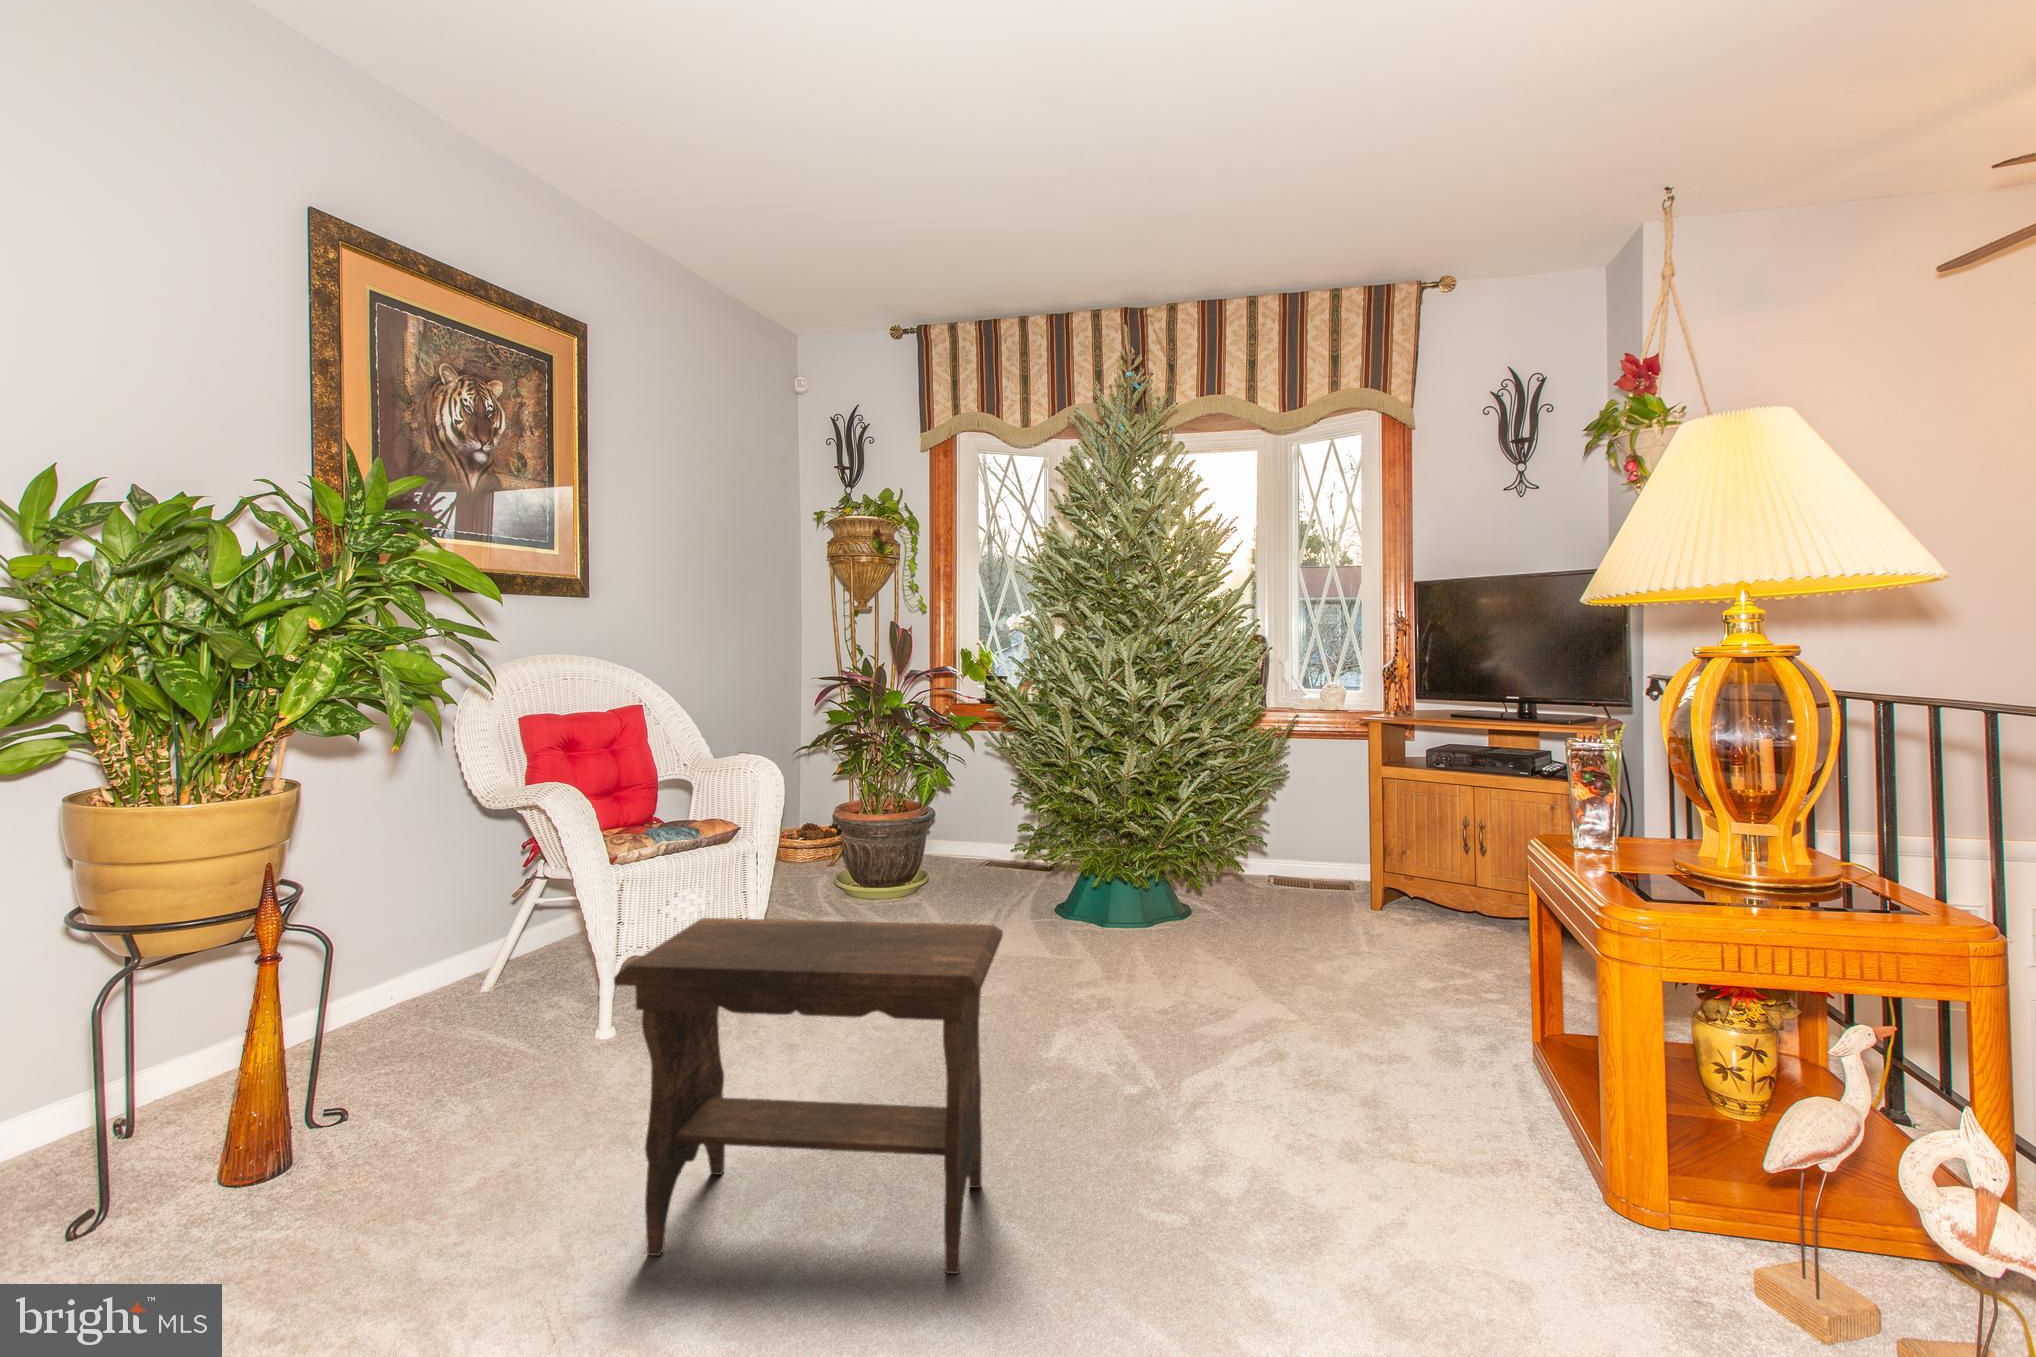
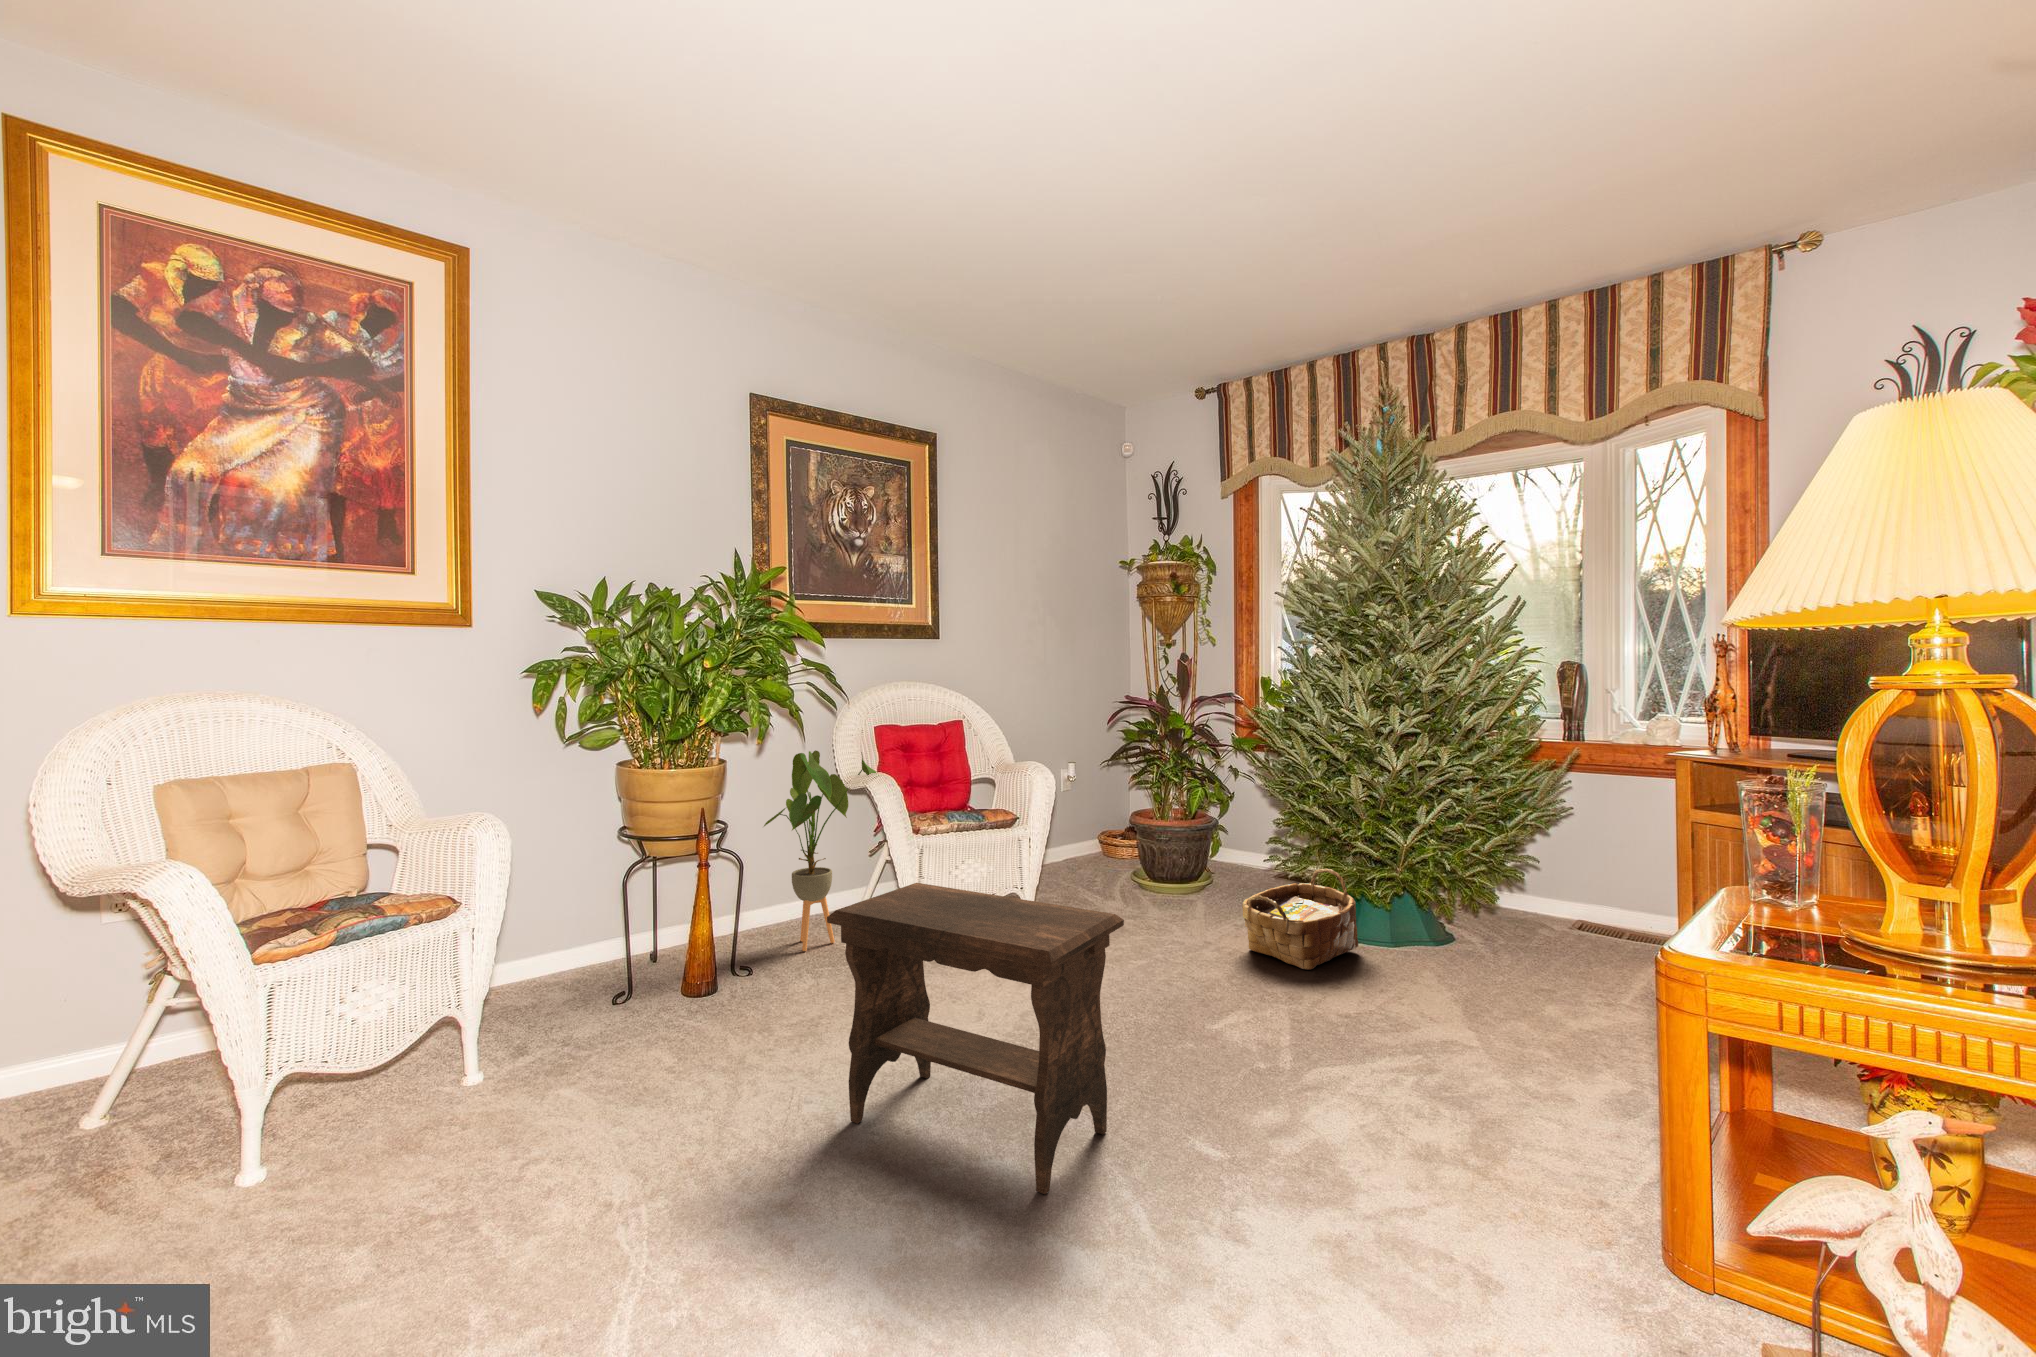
house plant: none [346,751,554,1043] -> present [764,750,876,951]
woven basket: none [1004,859,1116,969] -> present [1242,869,1358,970]

